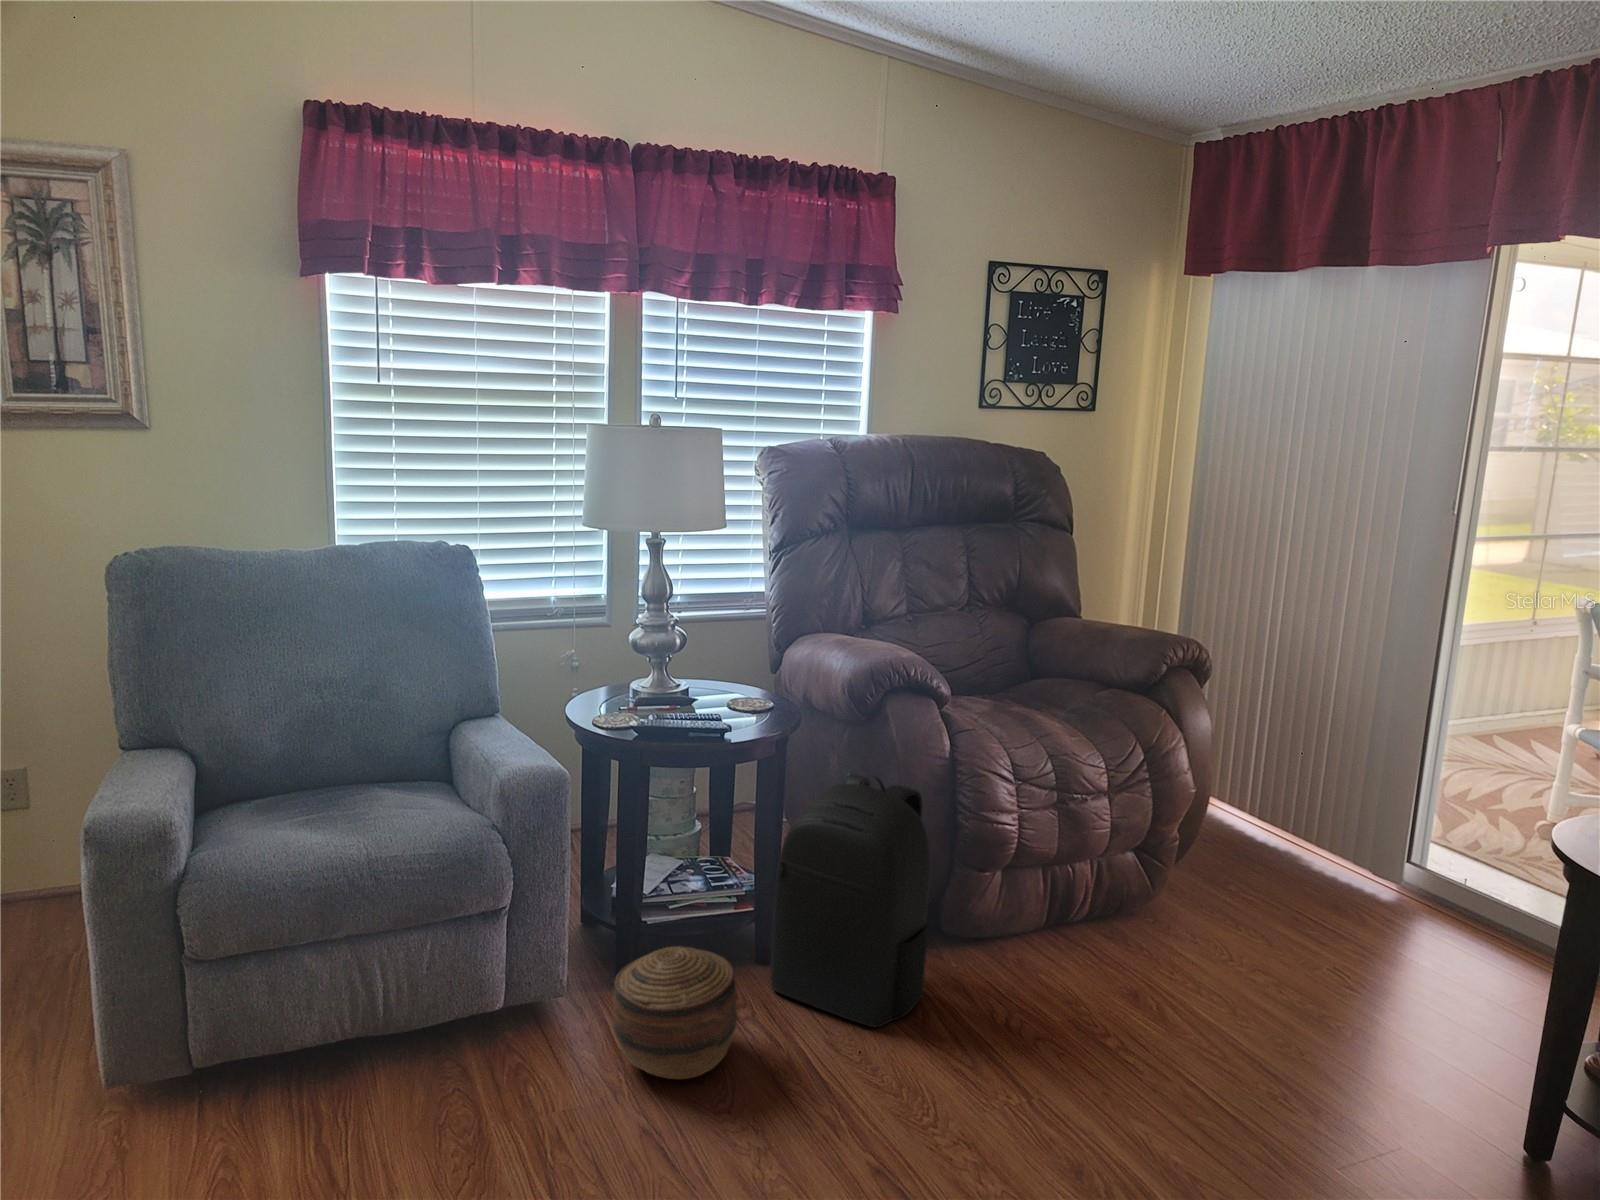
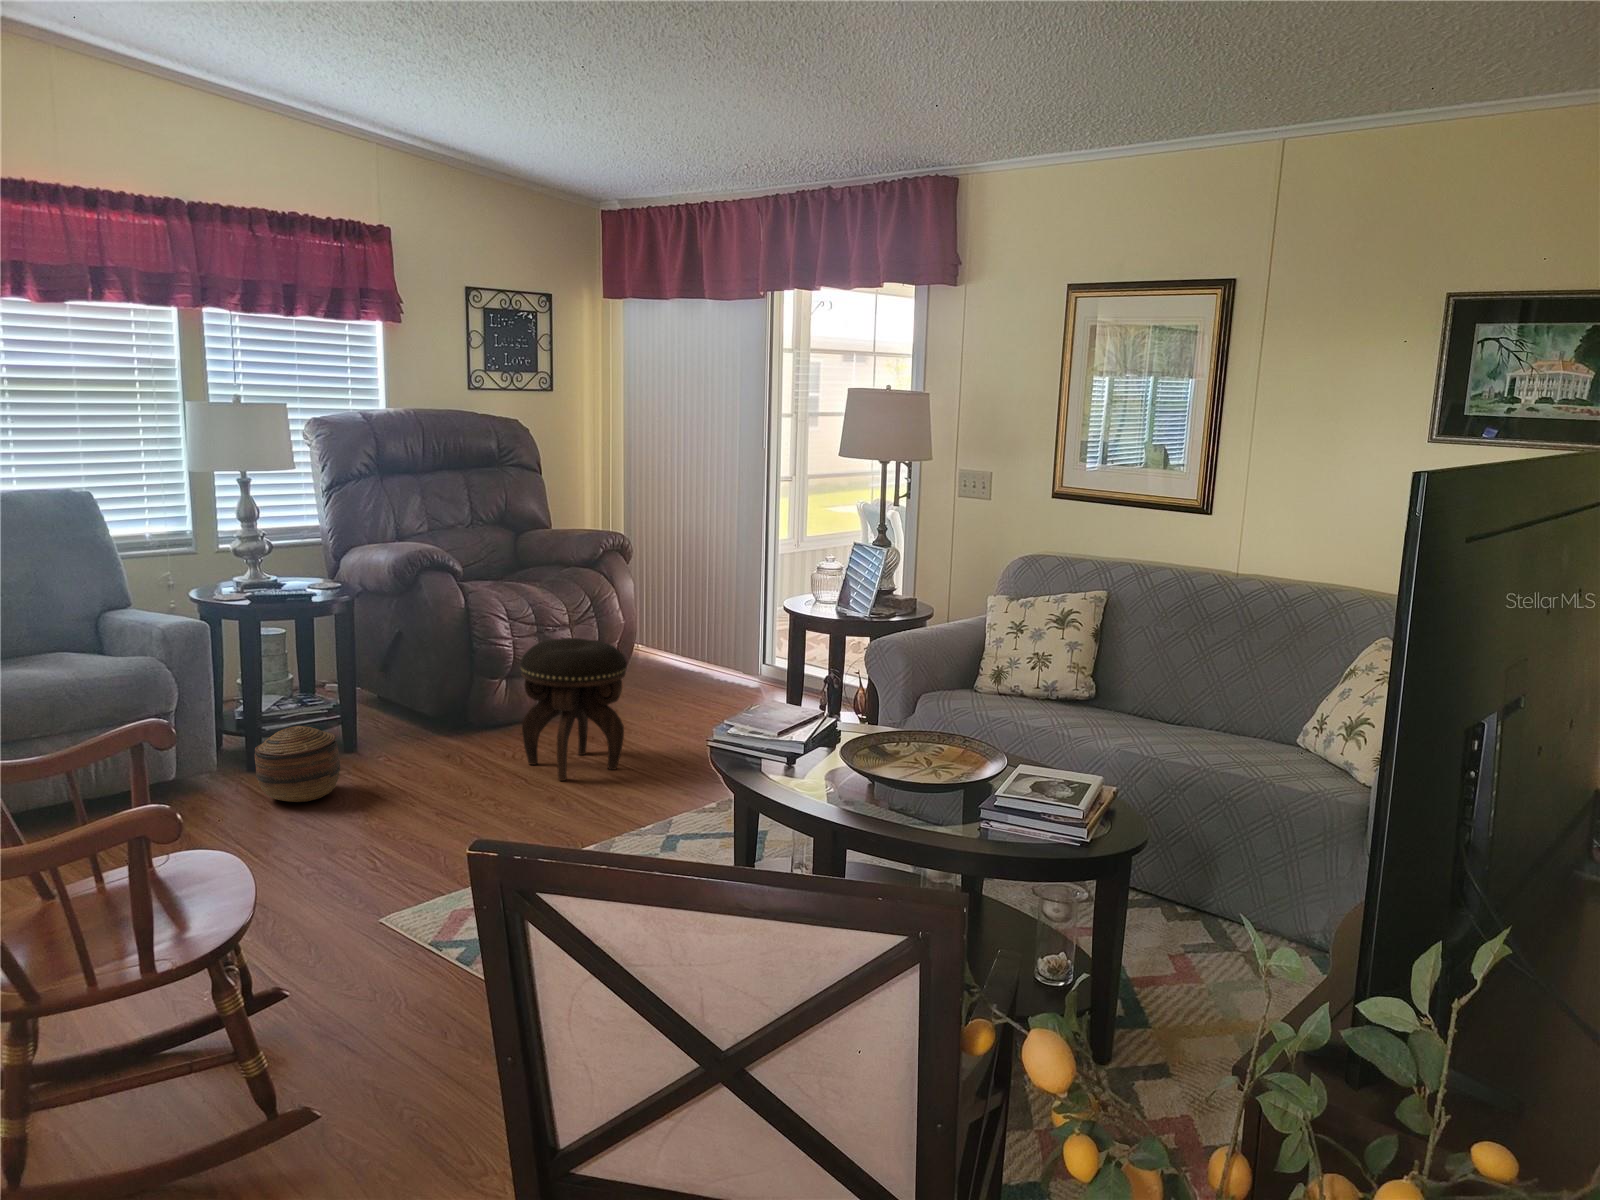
backpack: present [771,774,930,1027] -> none [356,619,461,769]
footstool: none [1026,844,1226,1113] -> present [520,638,627,781]

